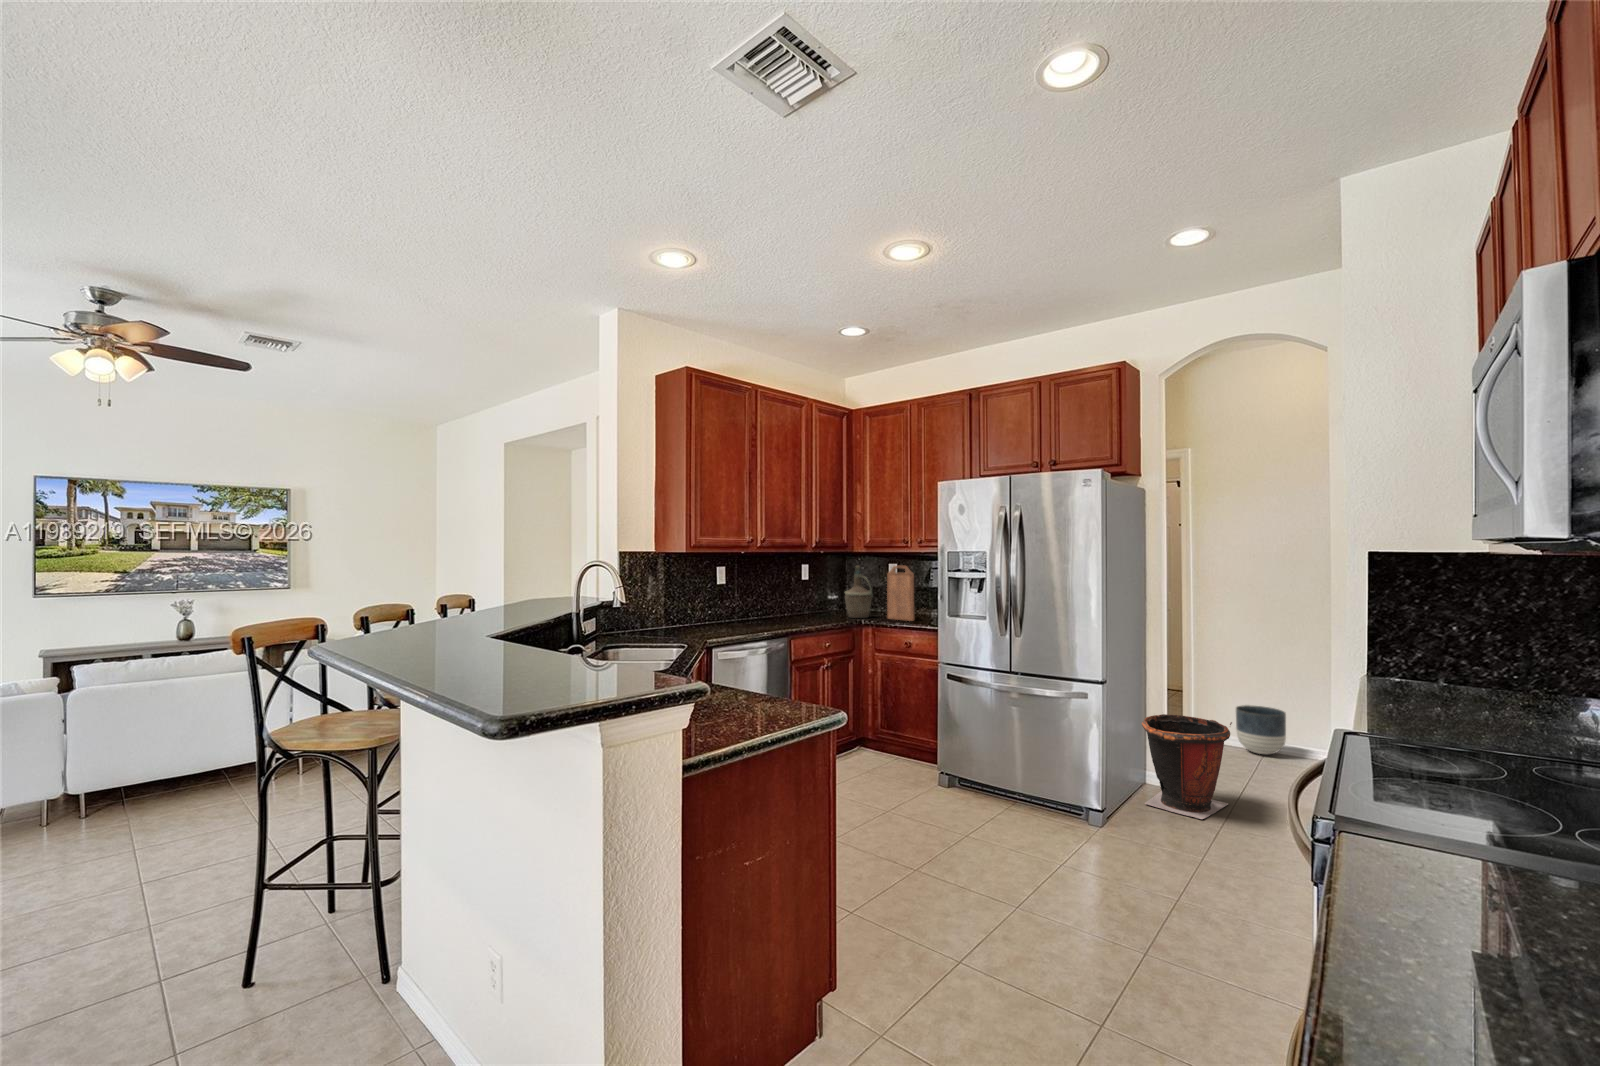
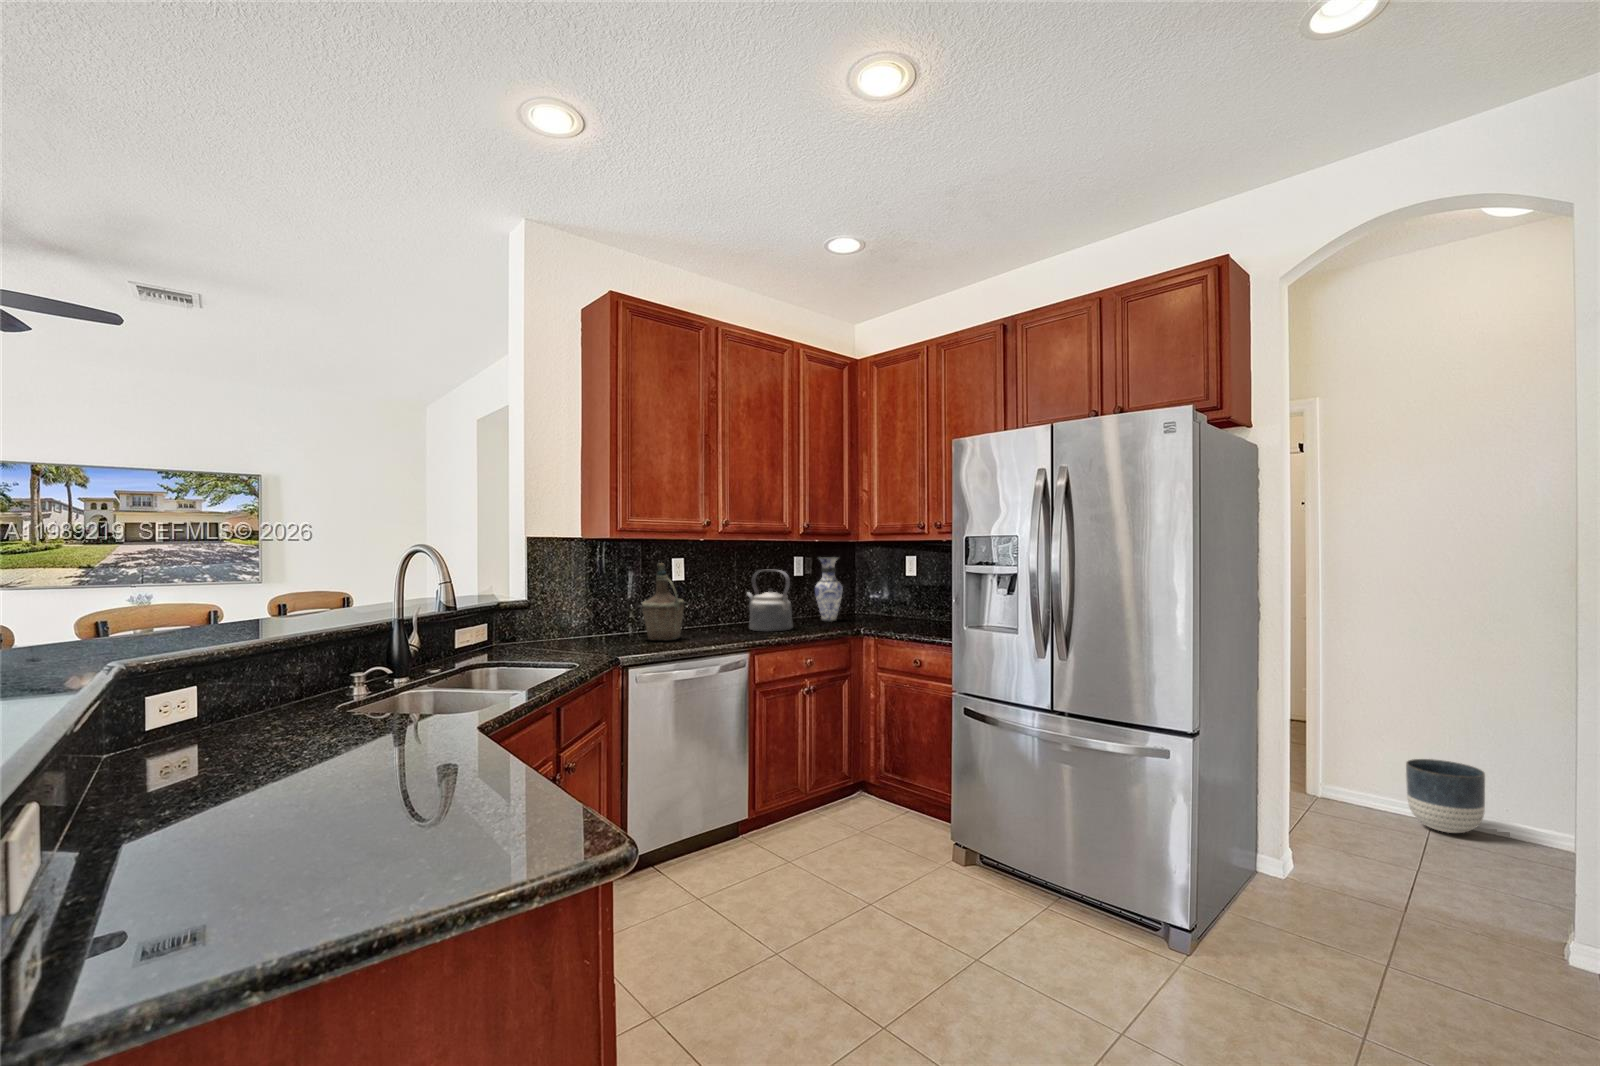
vase: none [817,566,838,616] -> present [815,557,843,622]
bottle: present [845,566,872,618] -> present [642,563,684,640]
cutting board: present [887,566,914,621] -> none [895,557,927,631]
kettle: none [771,575,810,623] -> present [747,569,793,632]
waste bin: present [1142,714,1232,819] -> none [1225,770,1363,935]

